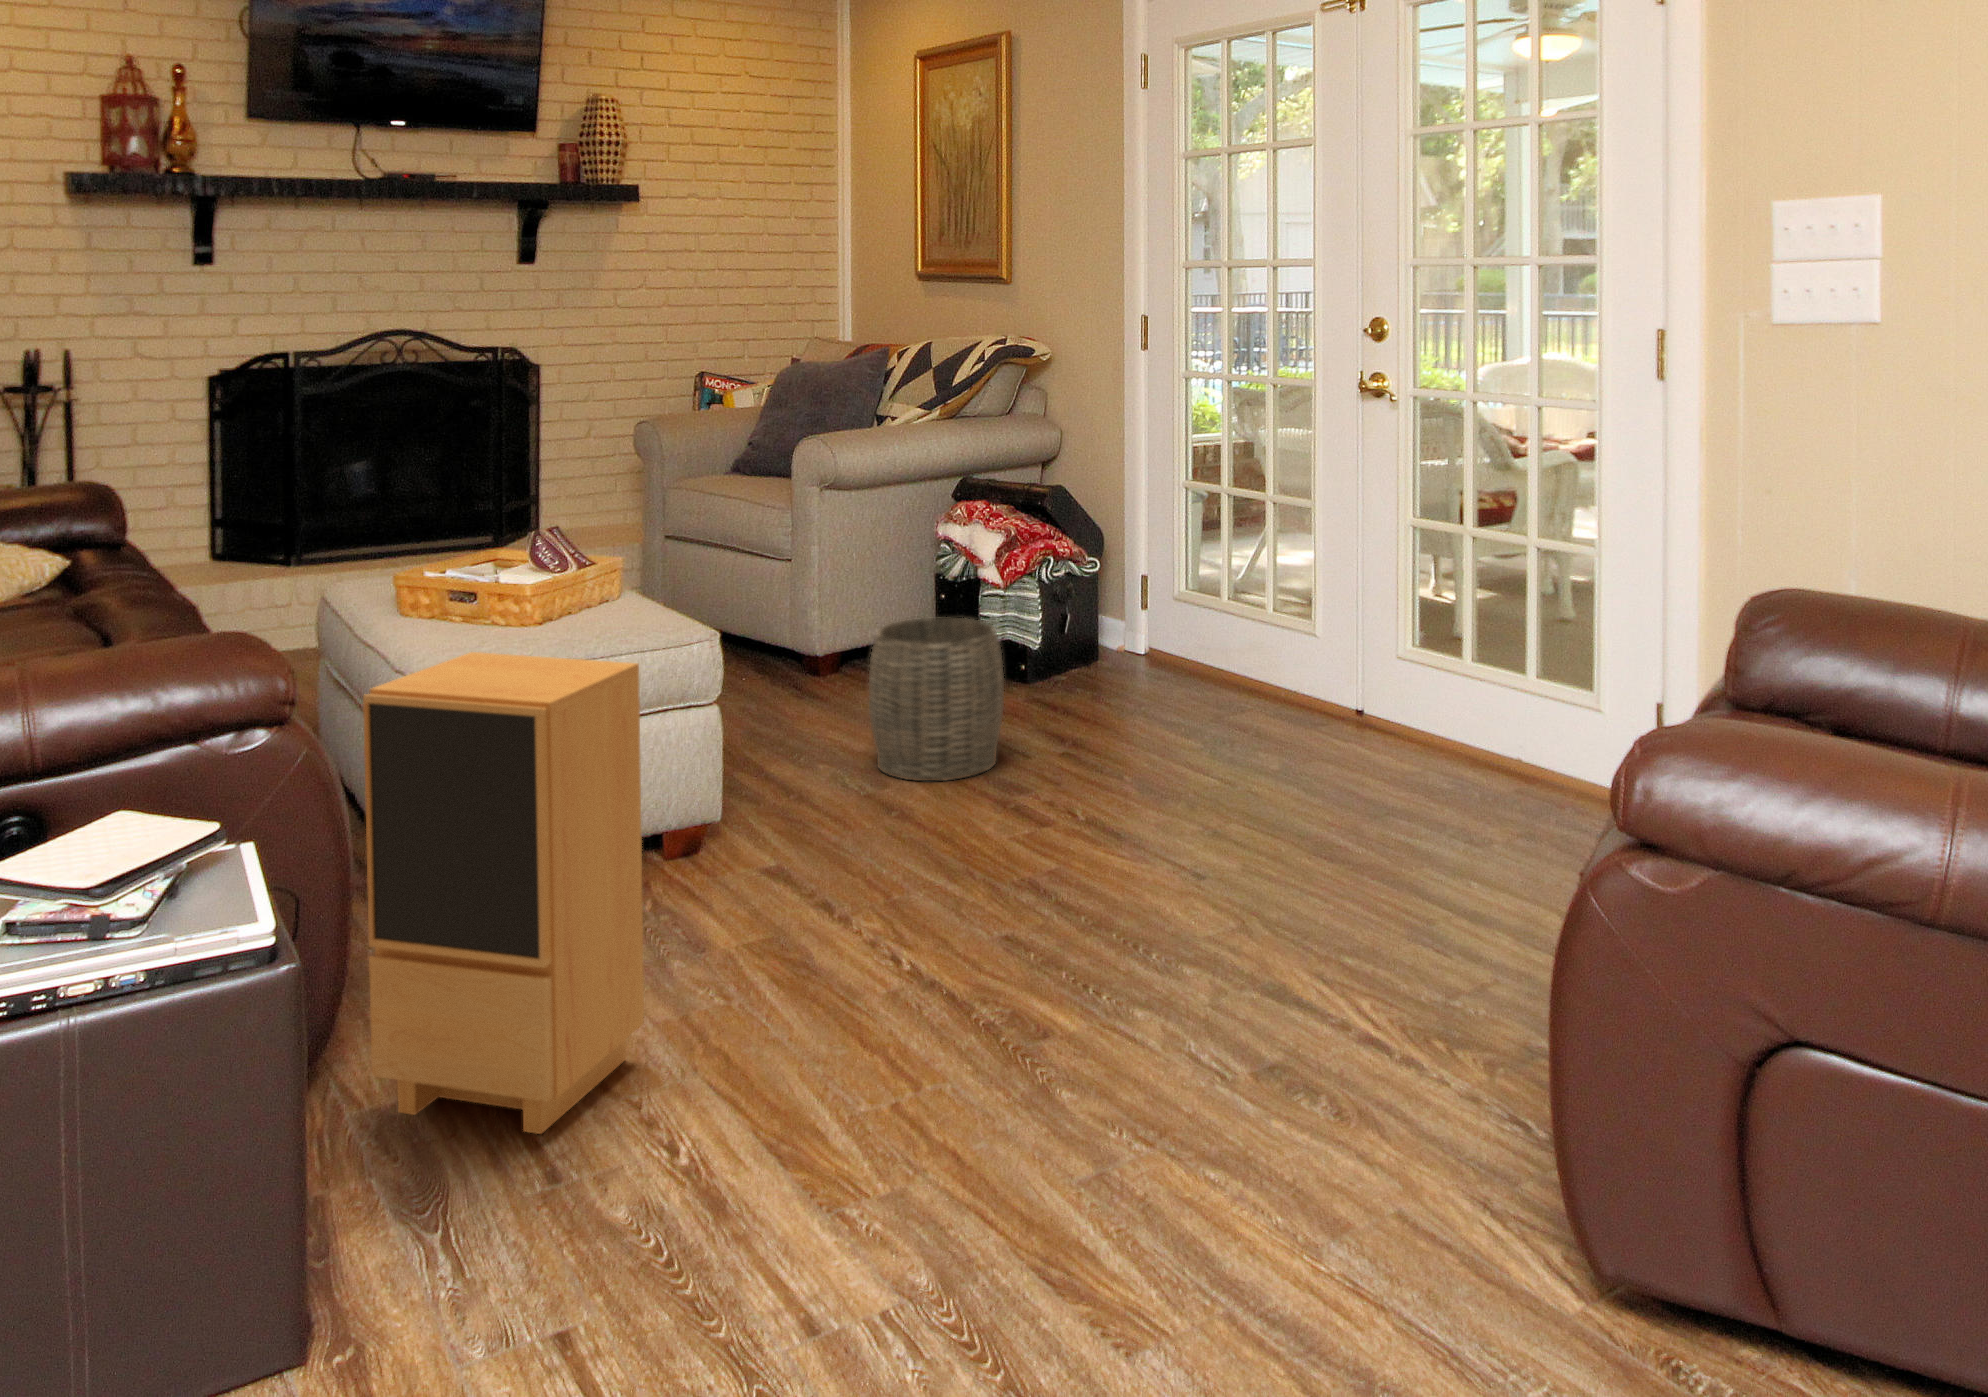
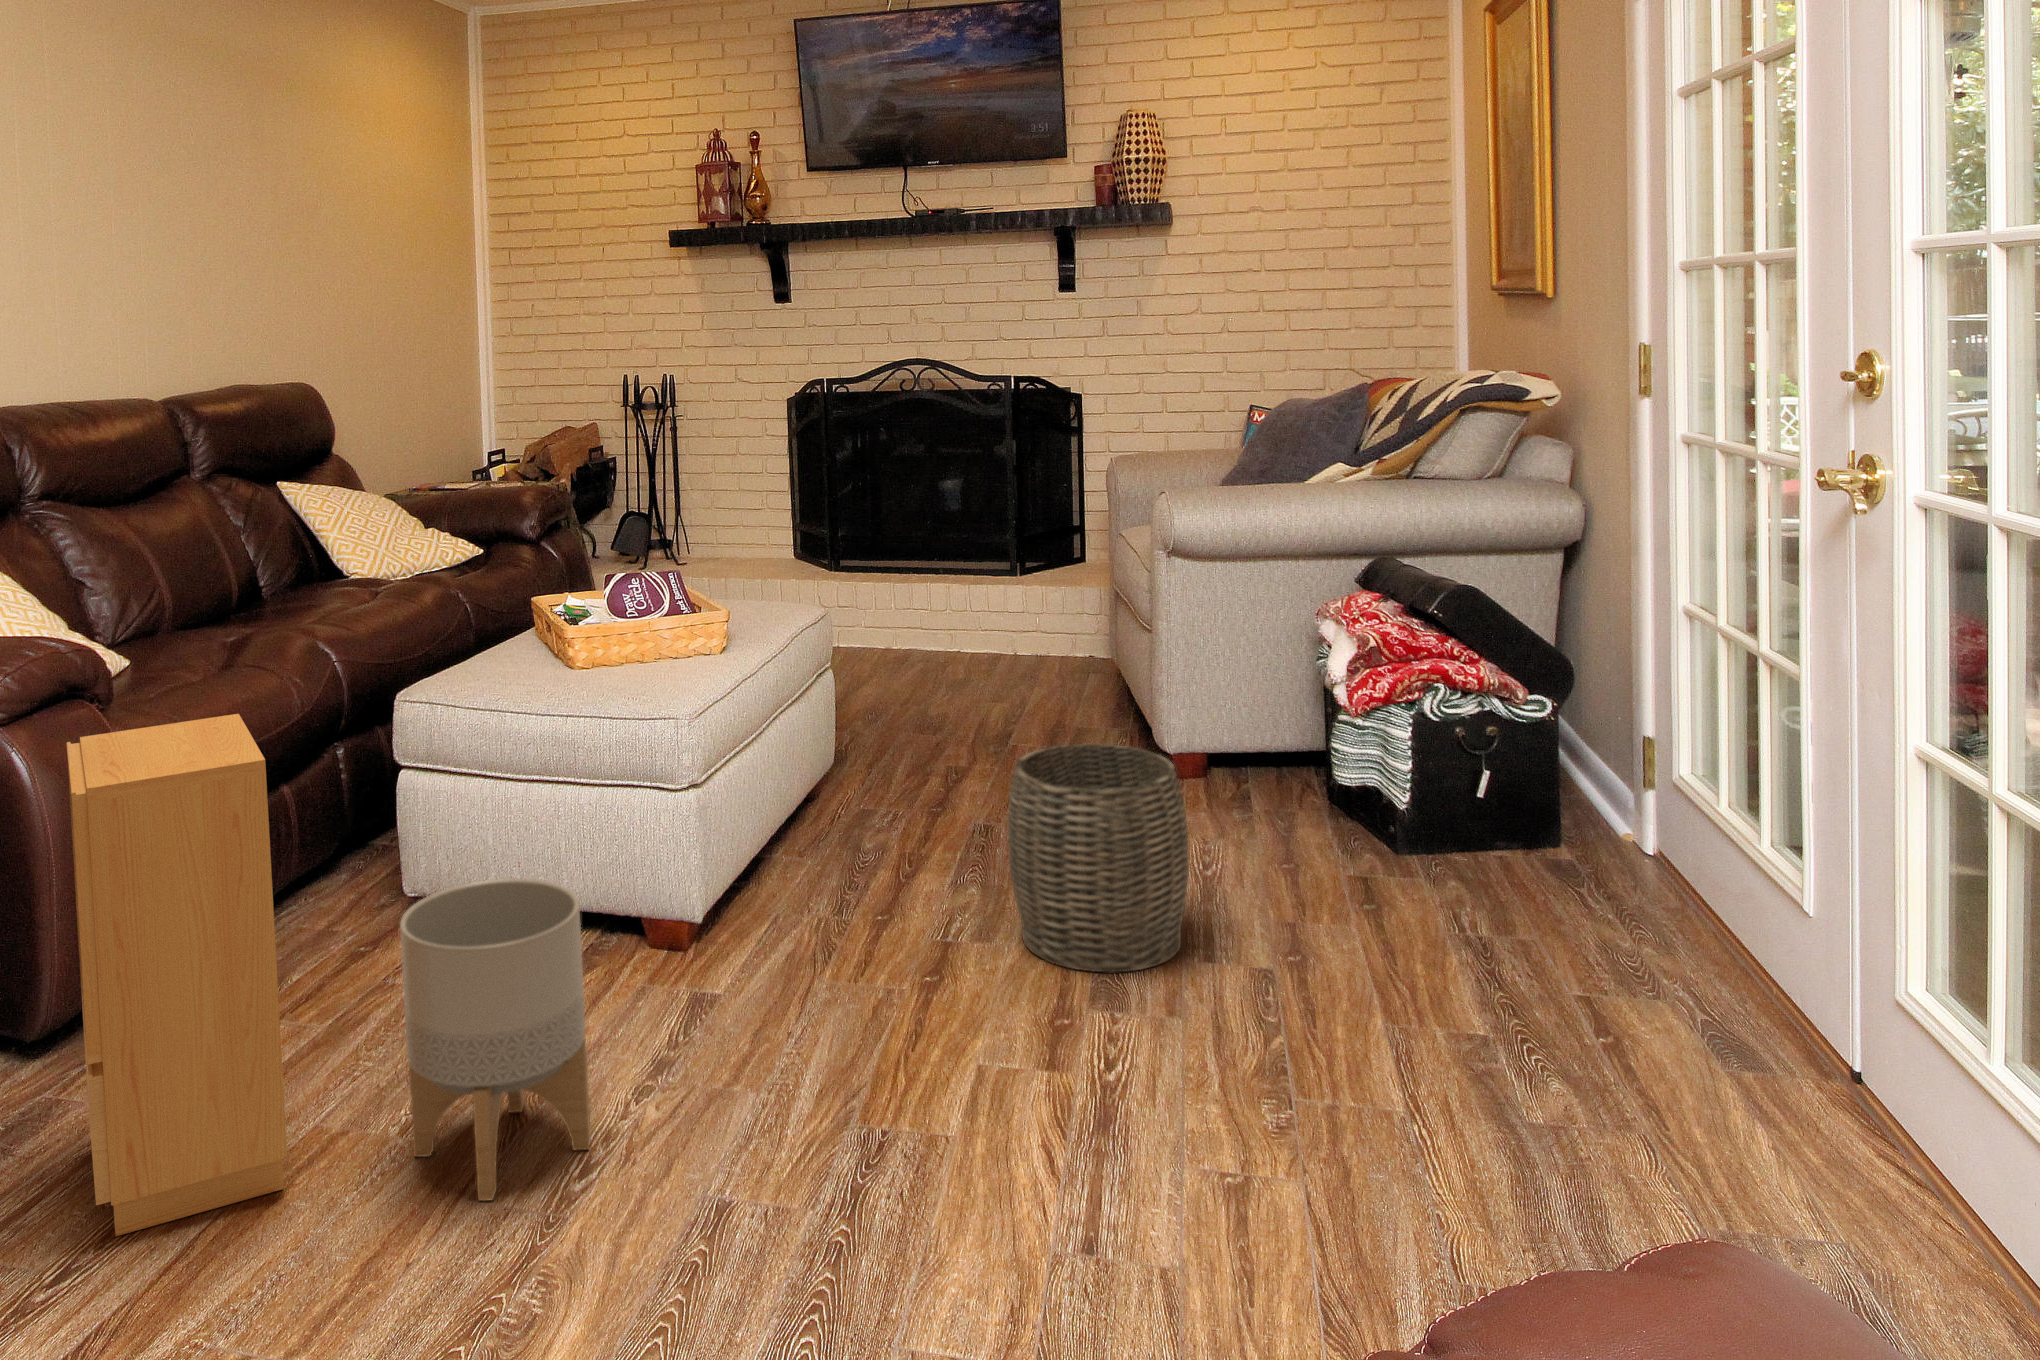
planter: none [675,753,830,1007] -> present [400,878,591,1201]

